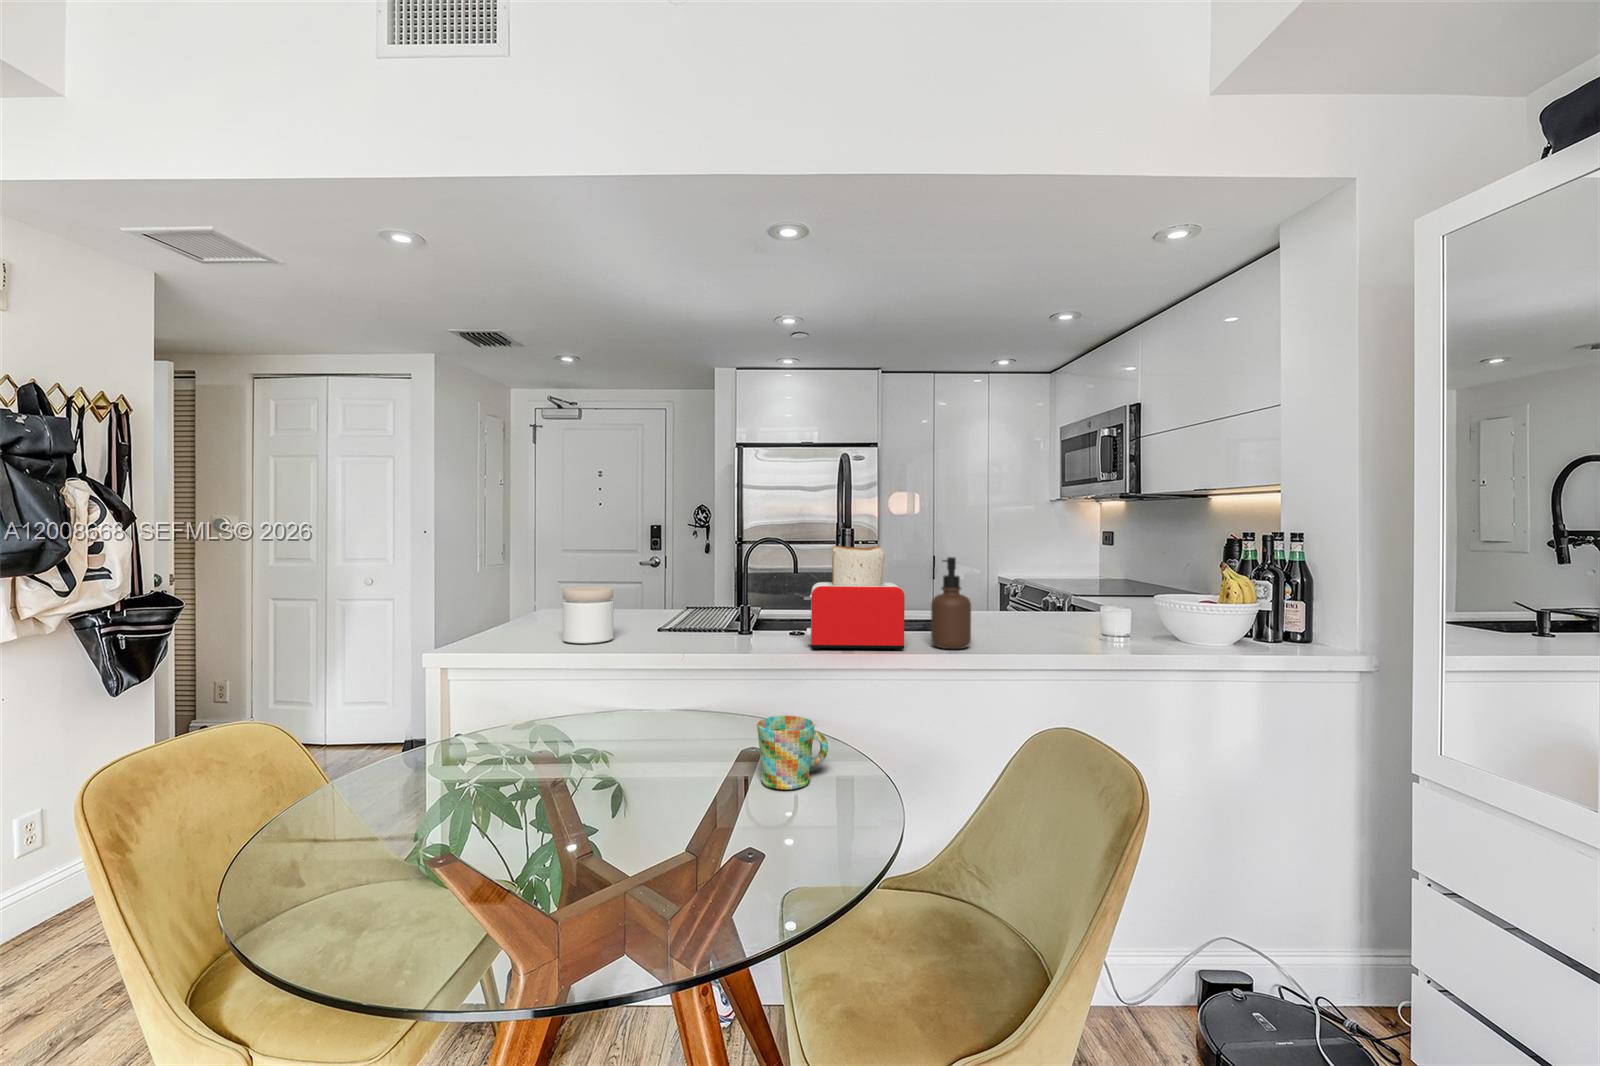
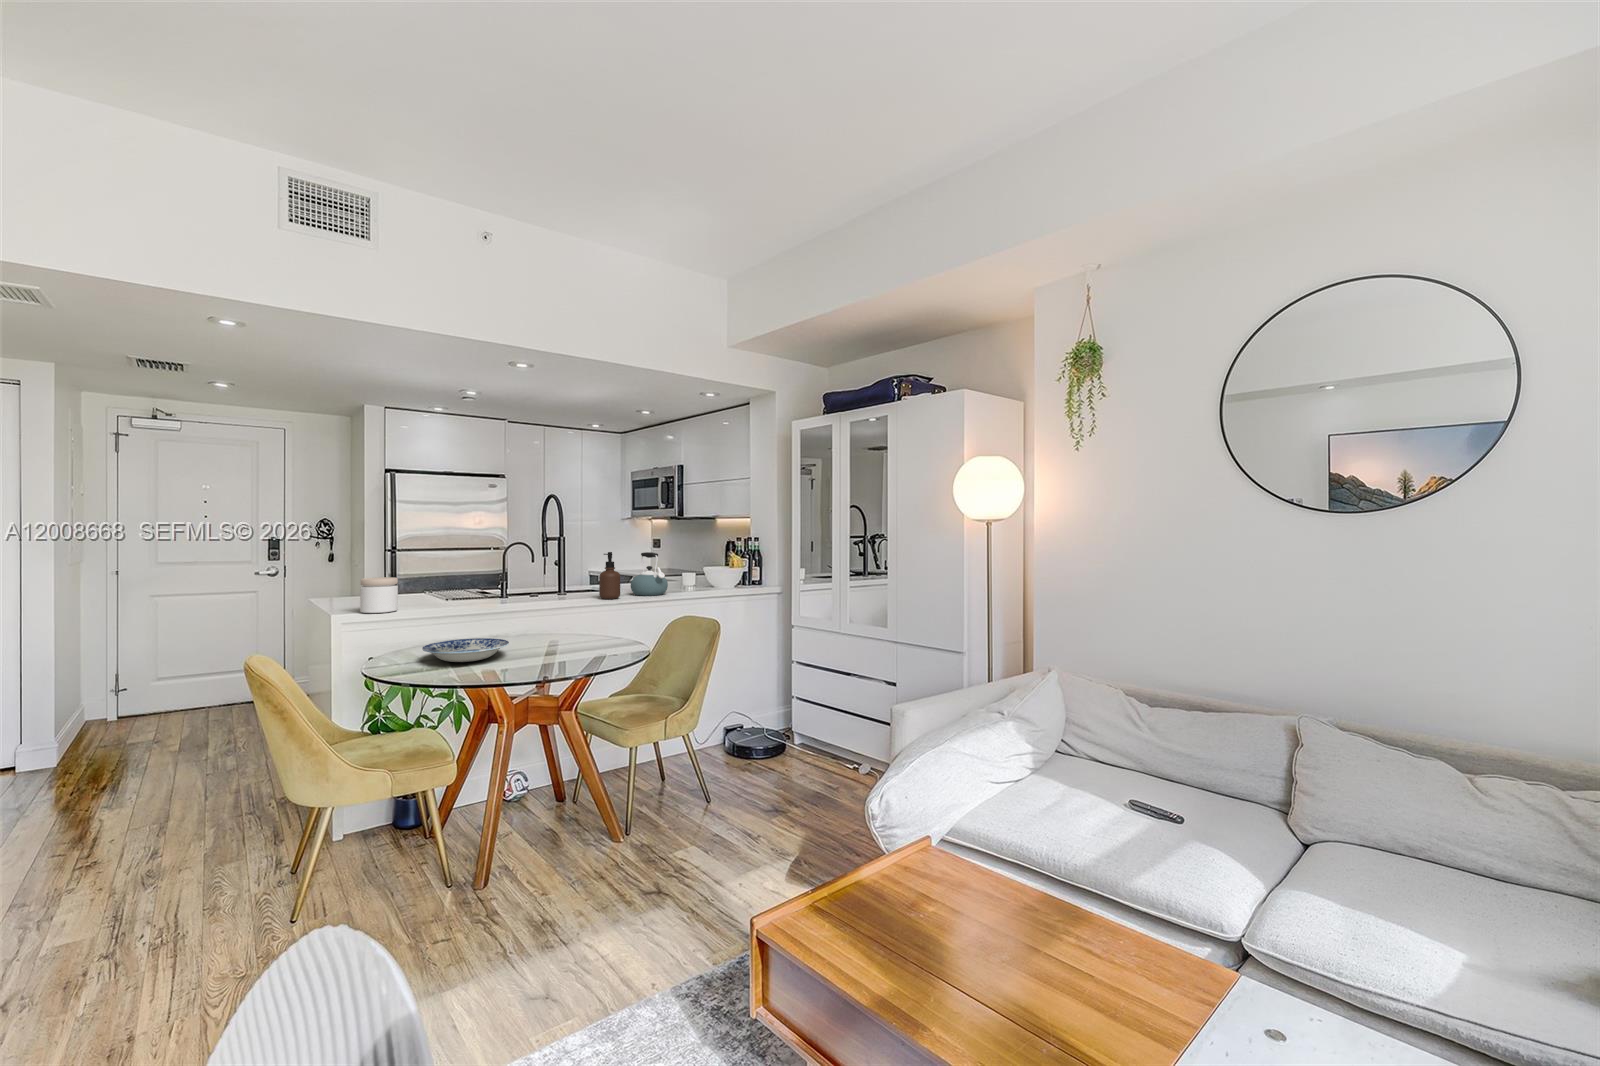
toaster: present [804,546,905,651] -> none [529,547,588,604]
kettle: none [1000,560,1075,647] -> present [631,552,668,596]
plate: none [565,707,712,762] -> present [422,638,509,662]
mug: present [757,716,828,789] -> none [544,628,578,659]

